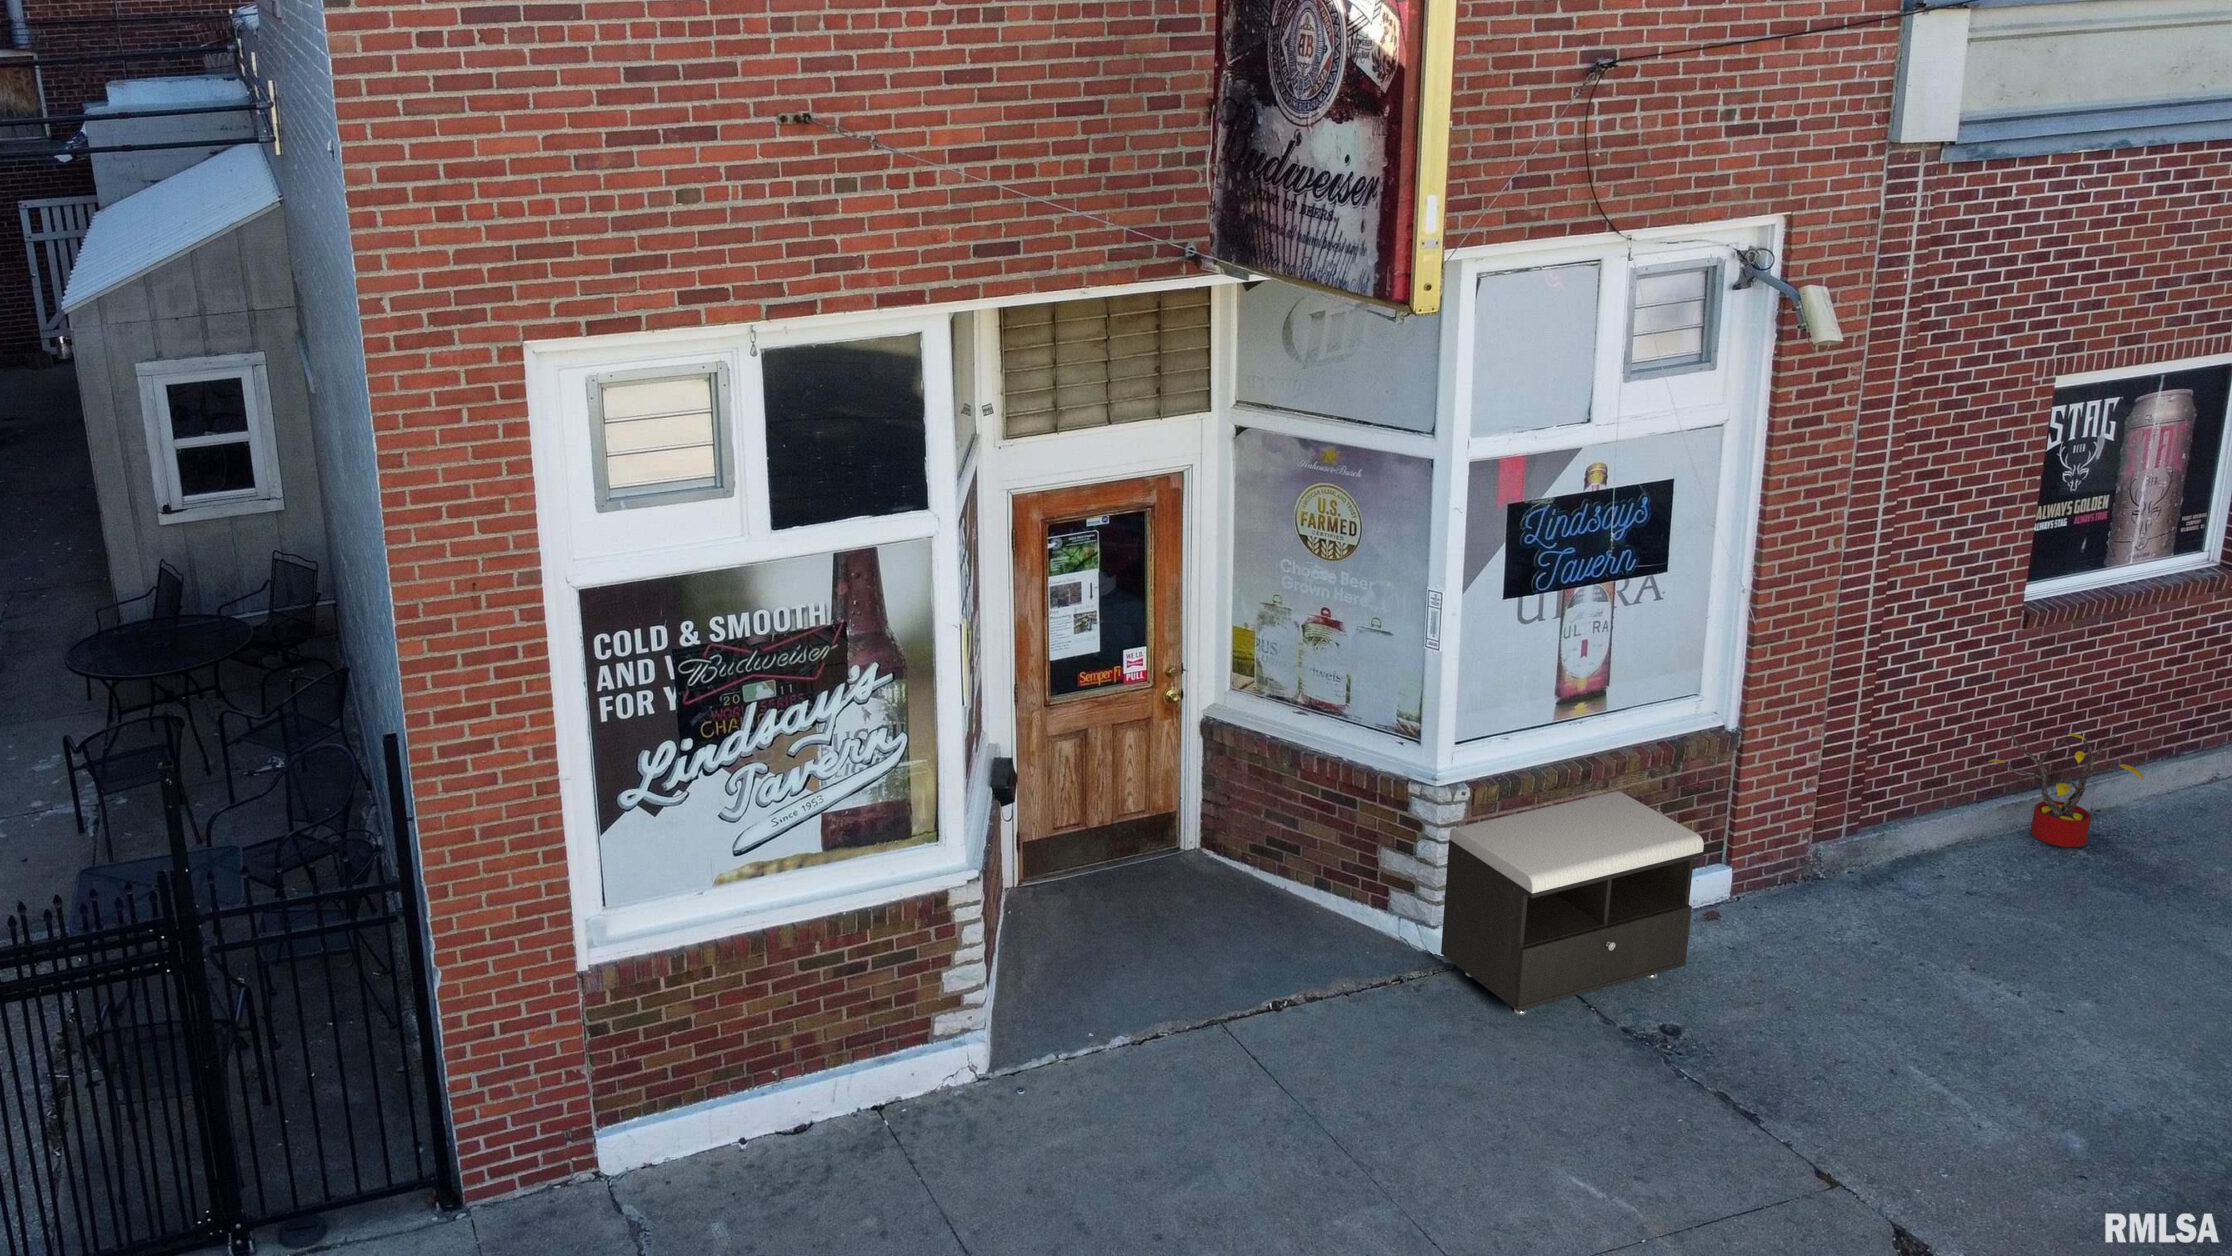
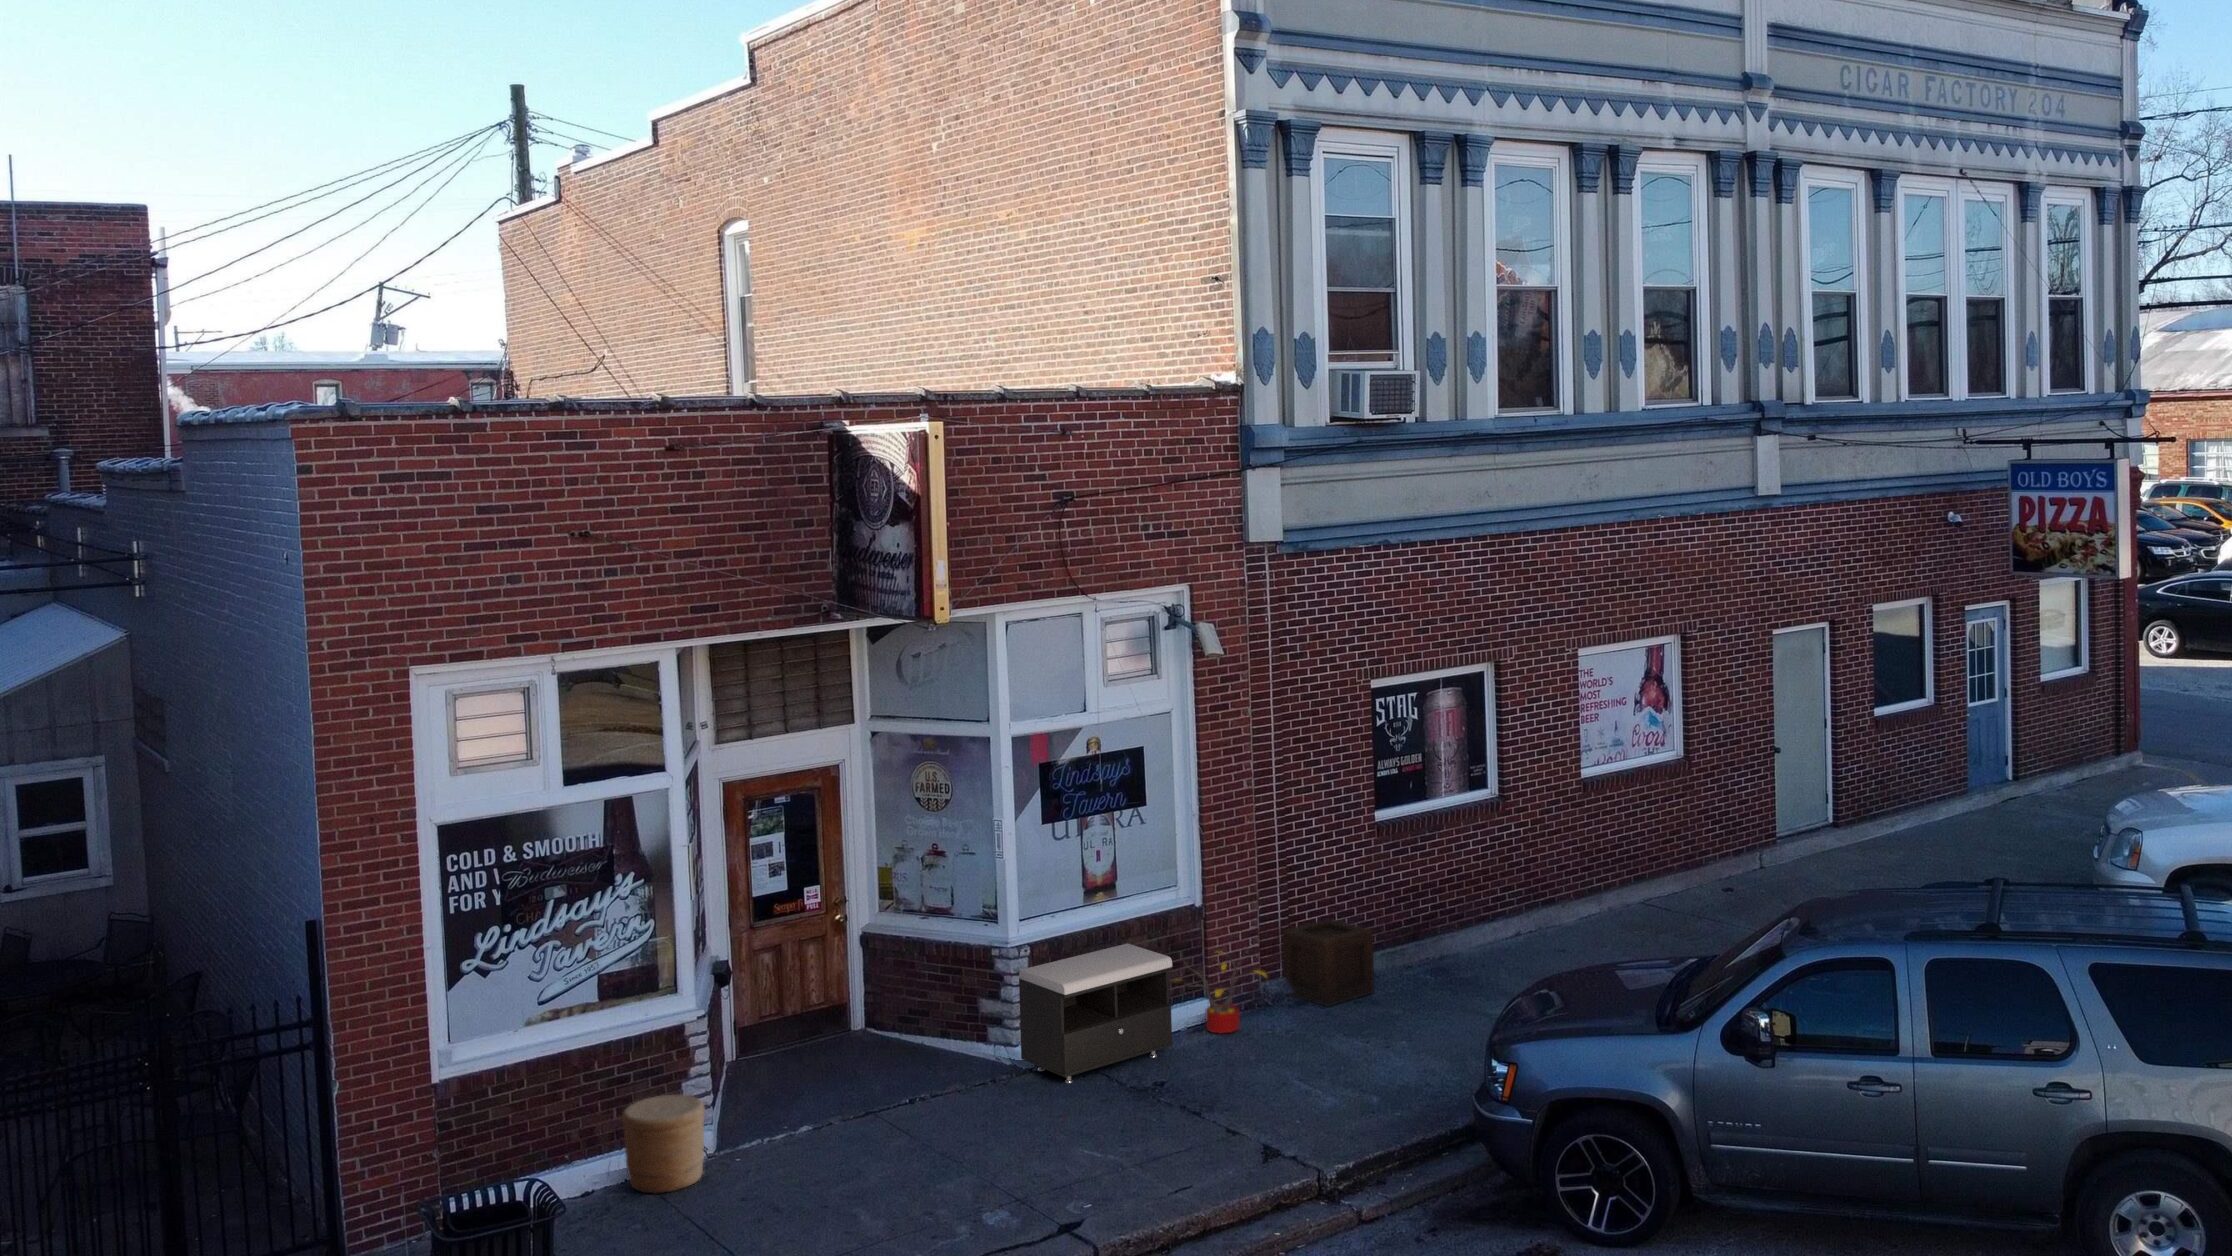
decorative plant: present [1988,723,2143,847] -> present [1188,951,1266,1033]
wooden crate: none [1841,753,2016,906] -> present [1282,919,1374,1007]
woven basket: none [852,997,973,1156] -> present [622,1095,705,1194]

